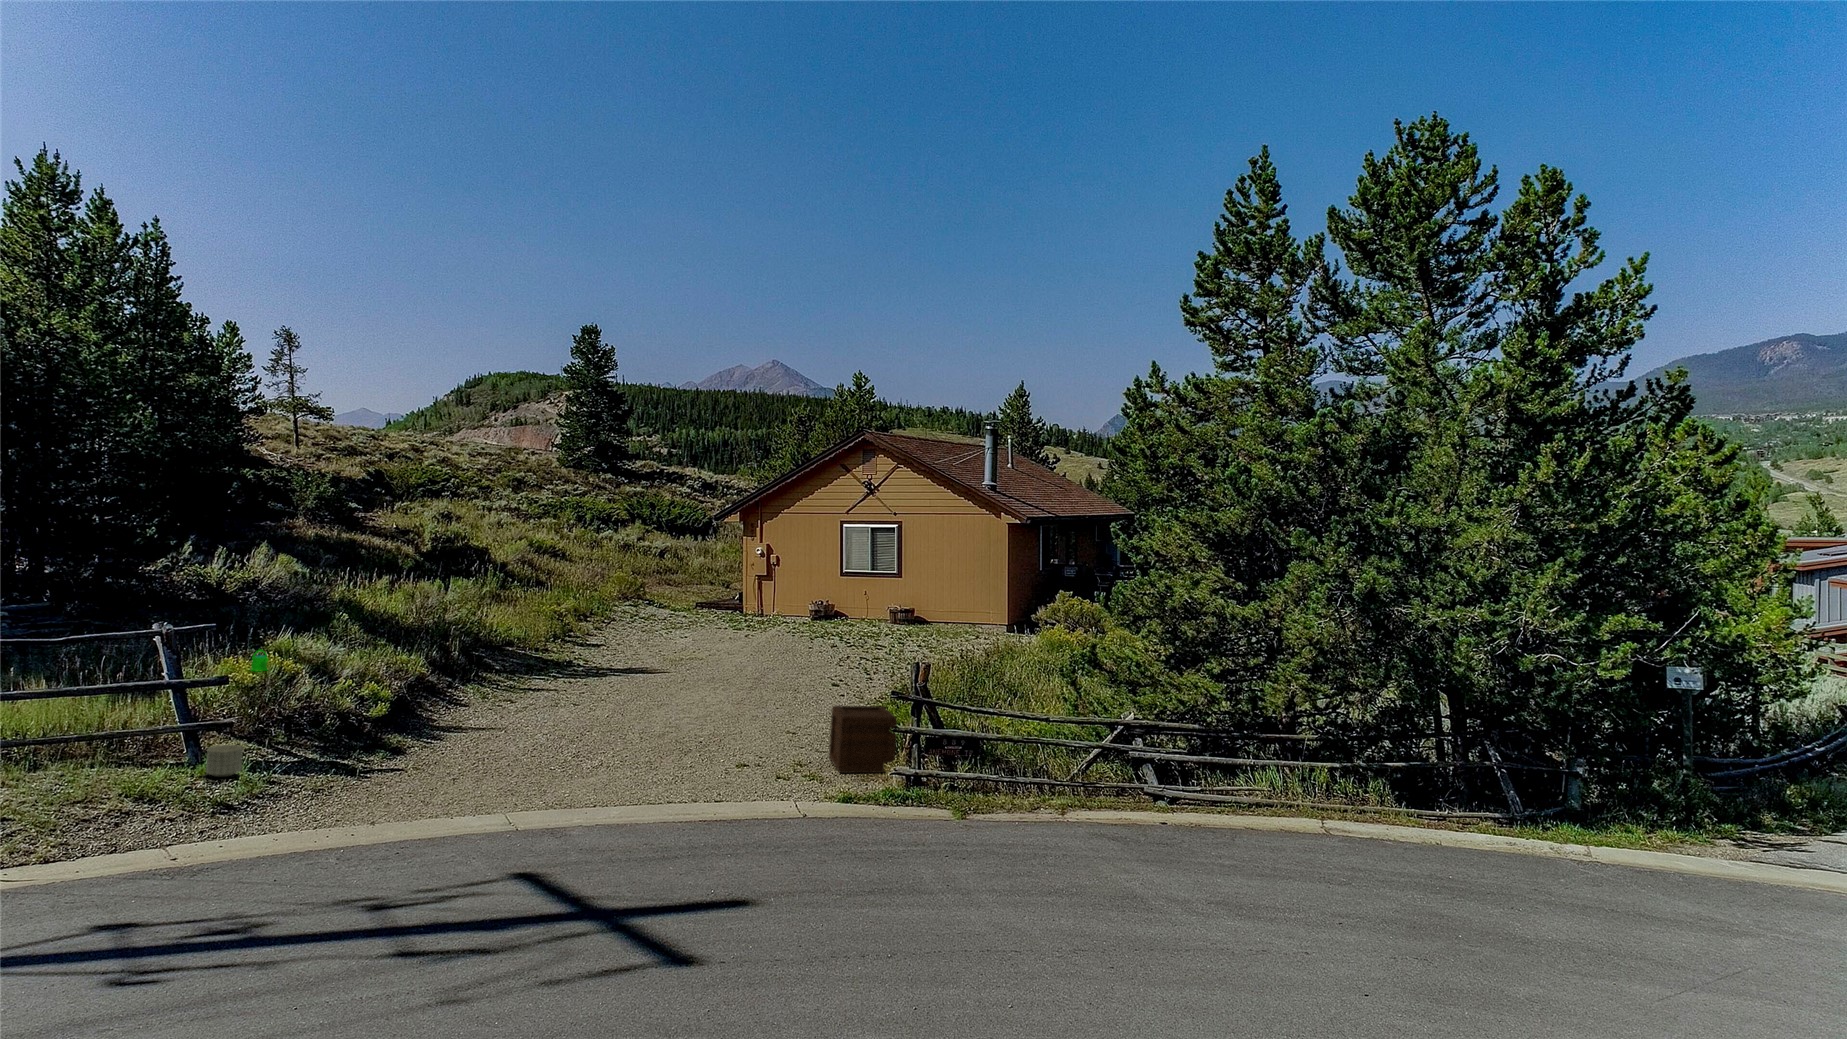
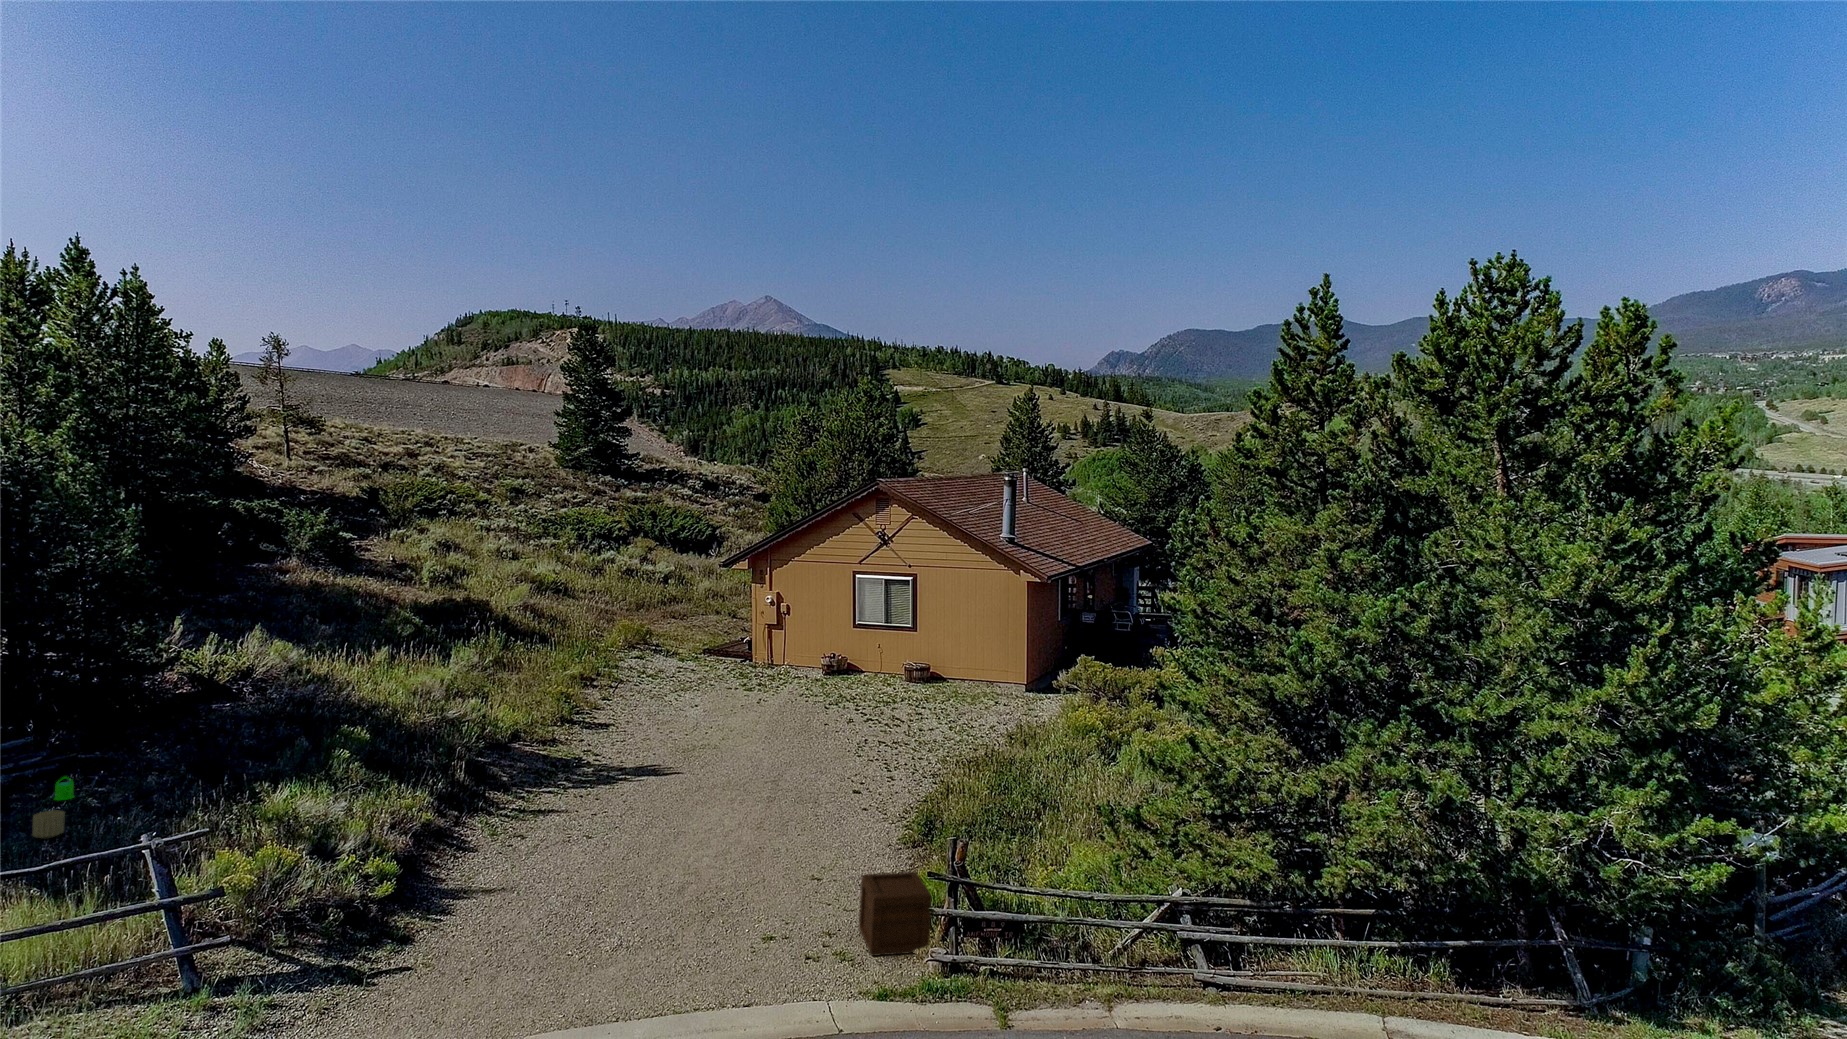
watering can: present [251,649,269,671] -> present [54,777,74,800]
planter: present [206,745,243,777] -> present [32,811,65,839]

